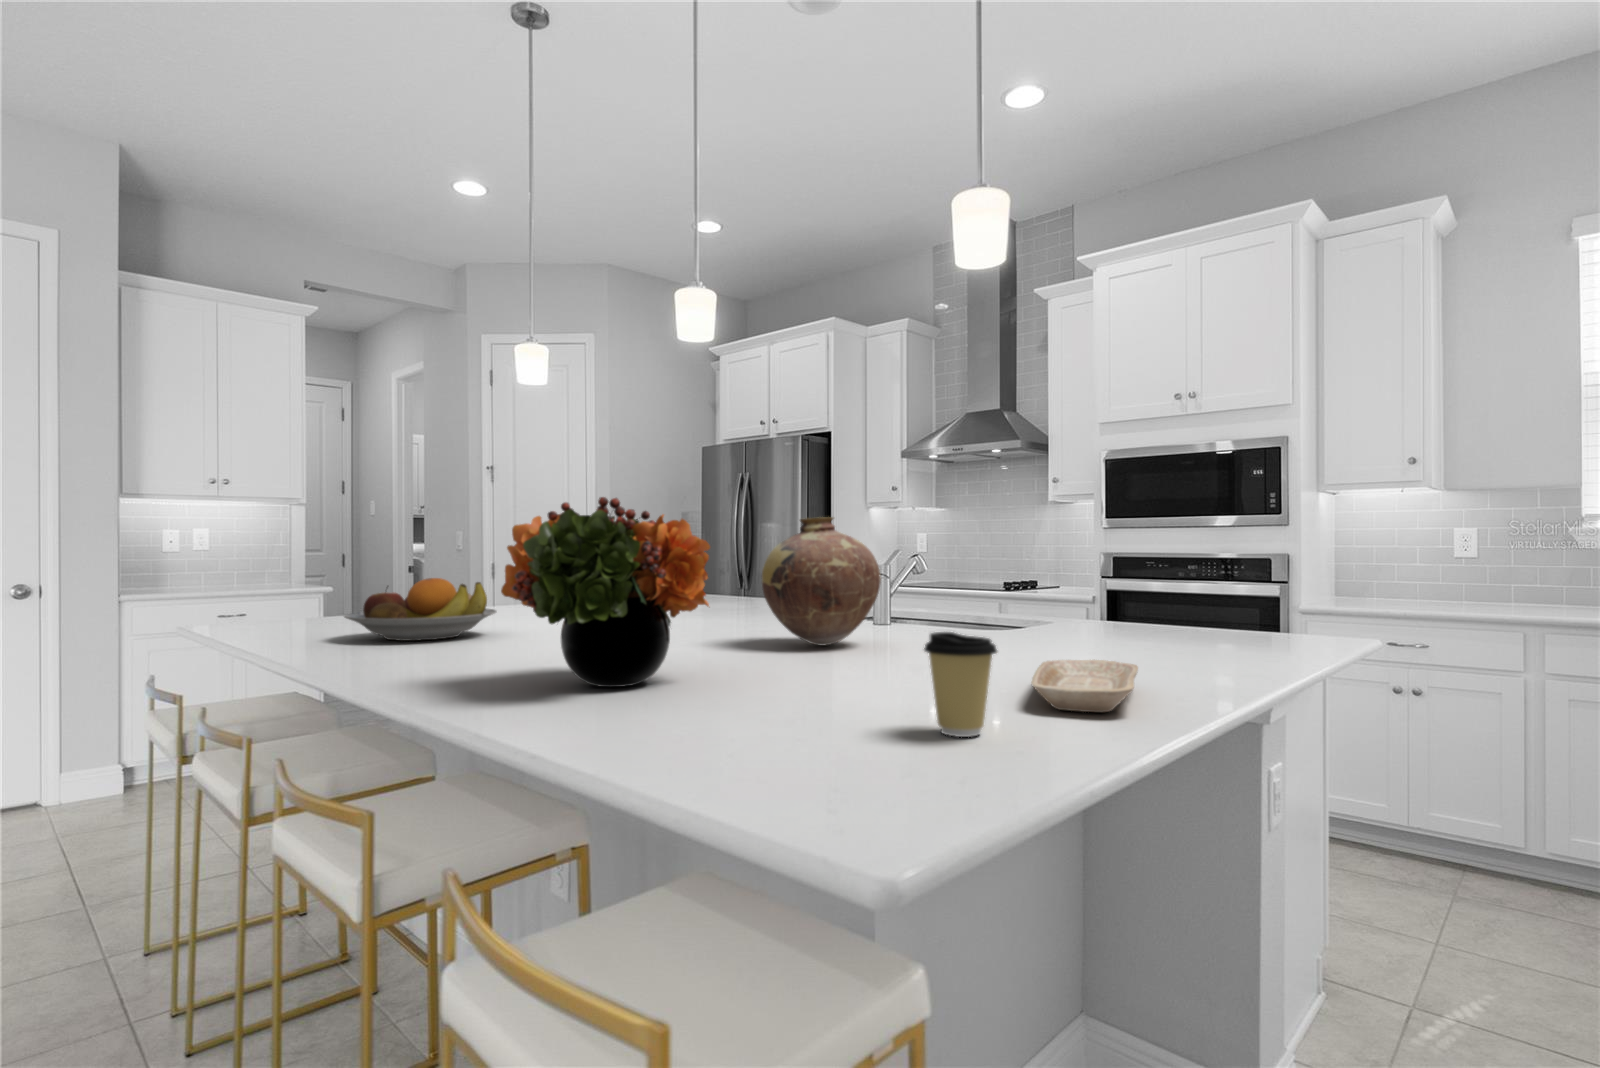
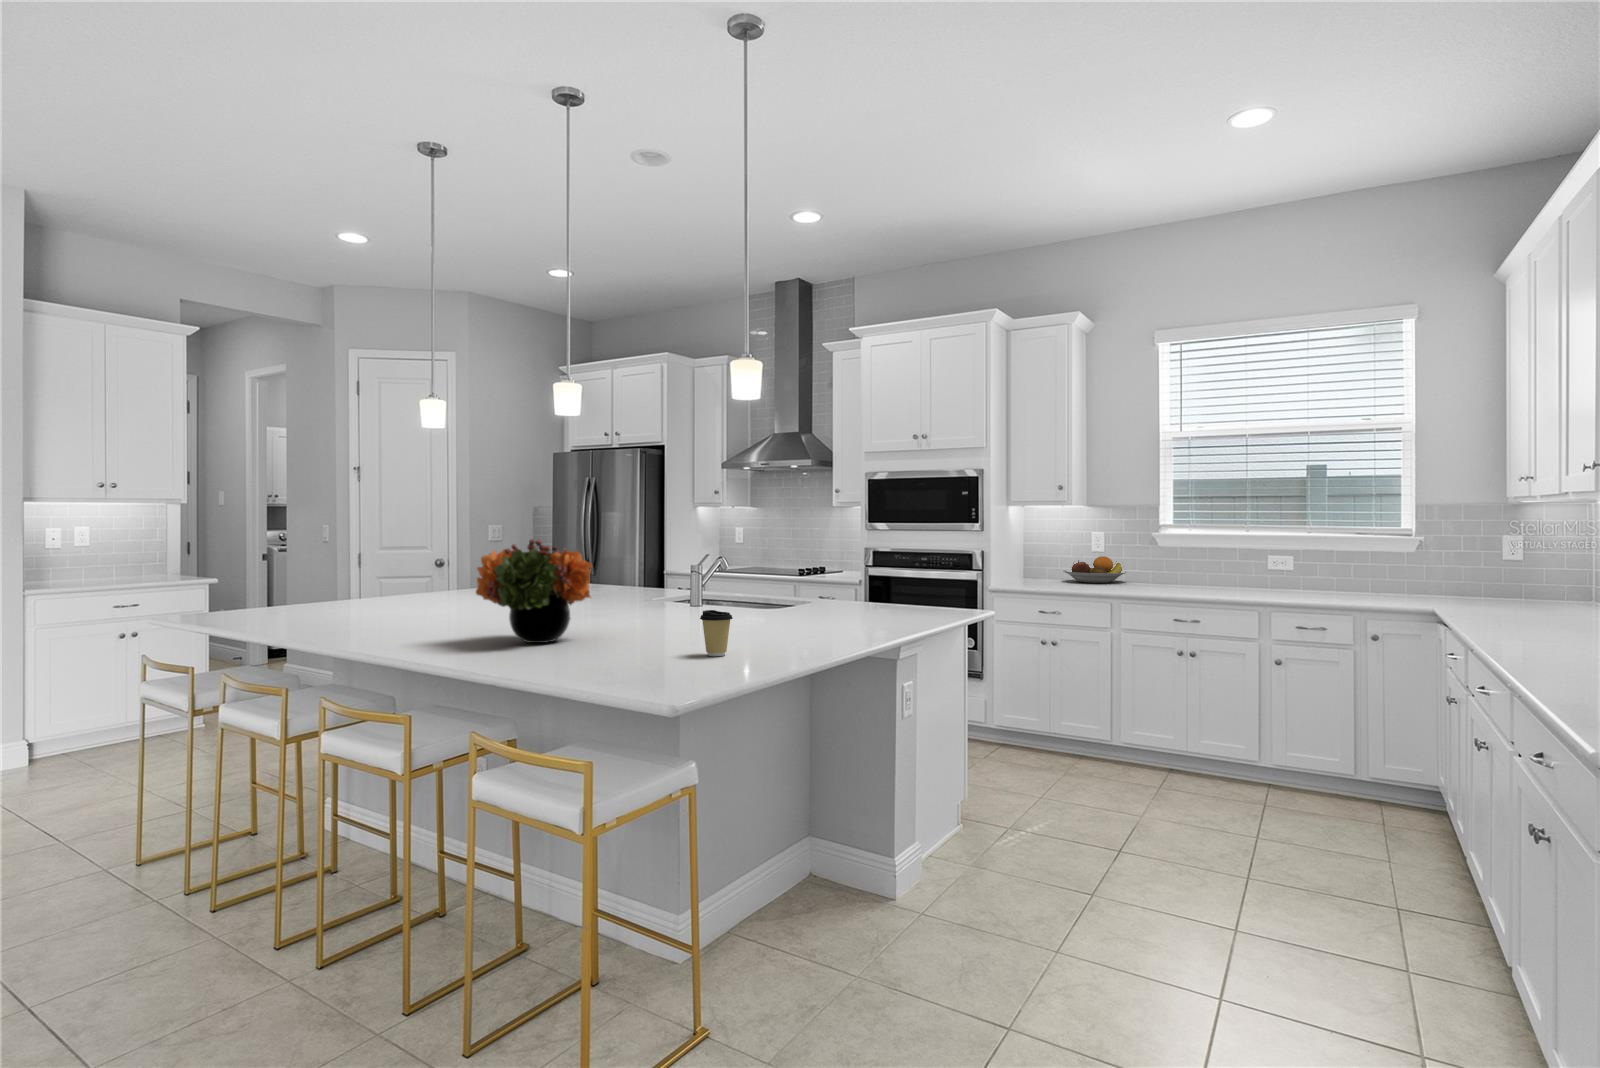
vase: present [762,517,881,645] -> none [617,539,692,619]
fruit bowl: present [344,578,497,641] -> present [1063,556,1126,583]
tray: present [1031,660,1138,712] -> none [756,623,816,646]

